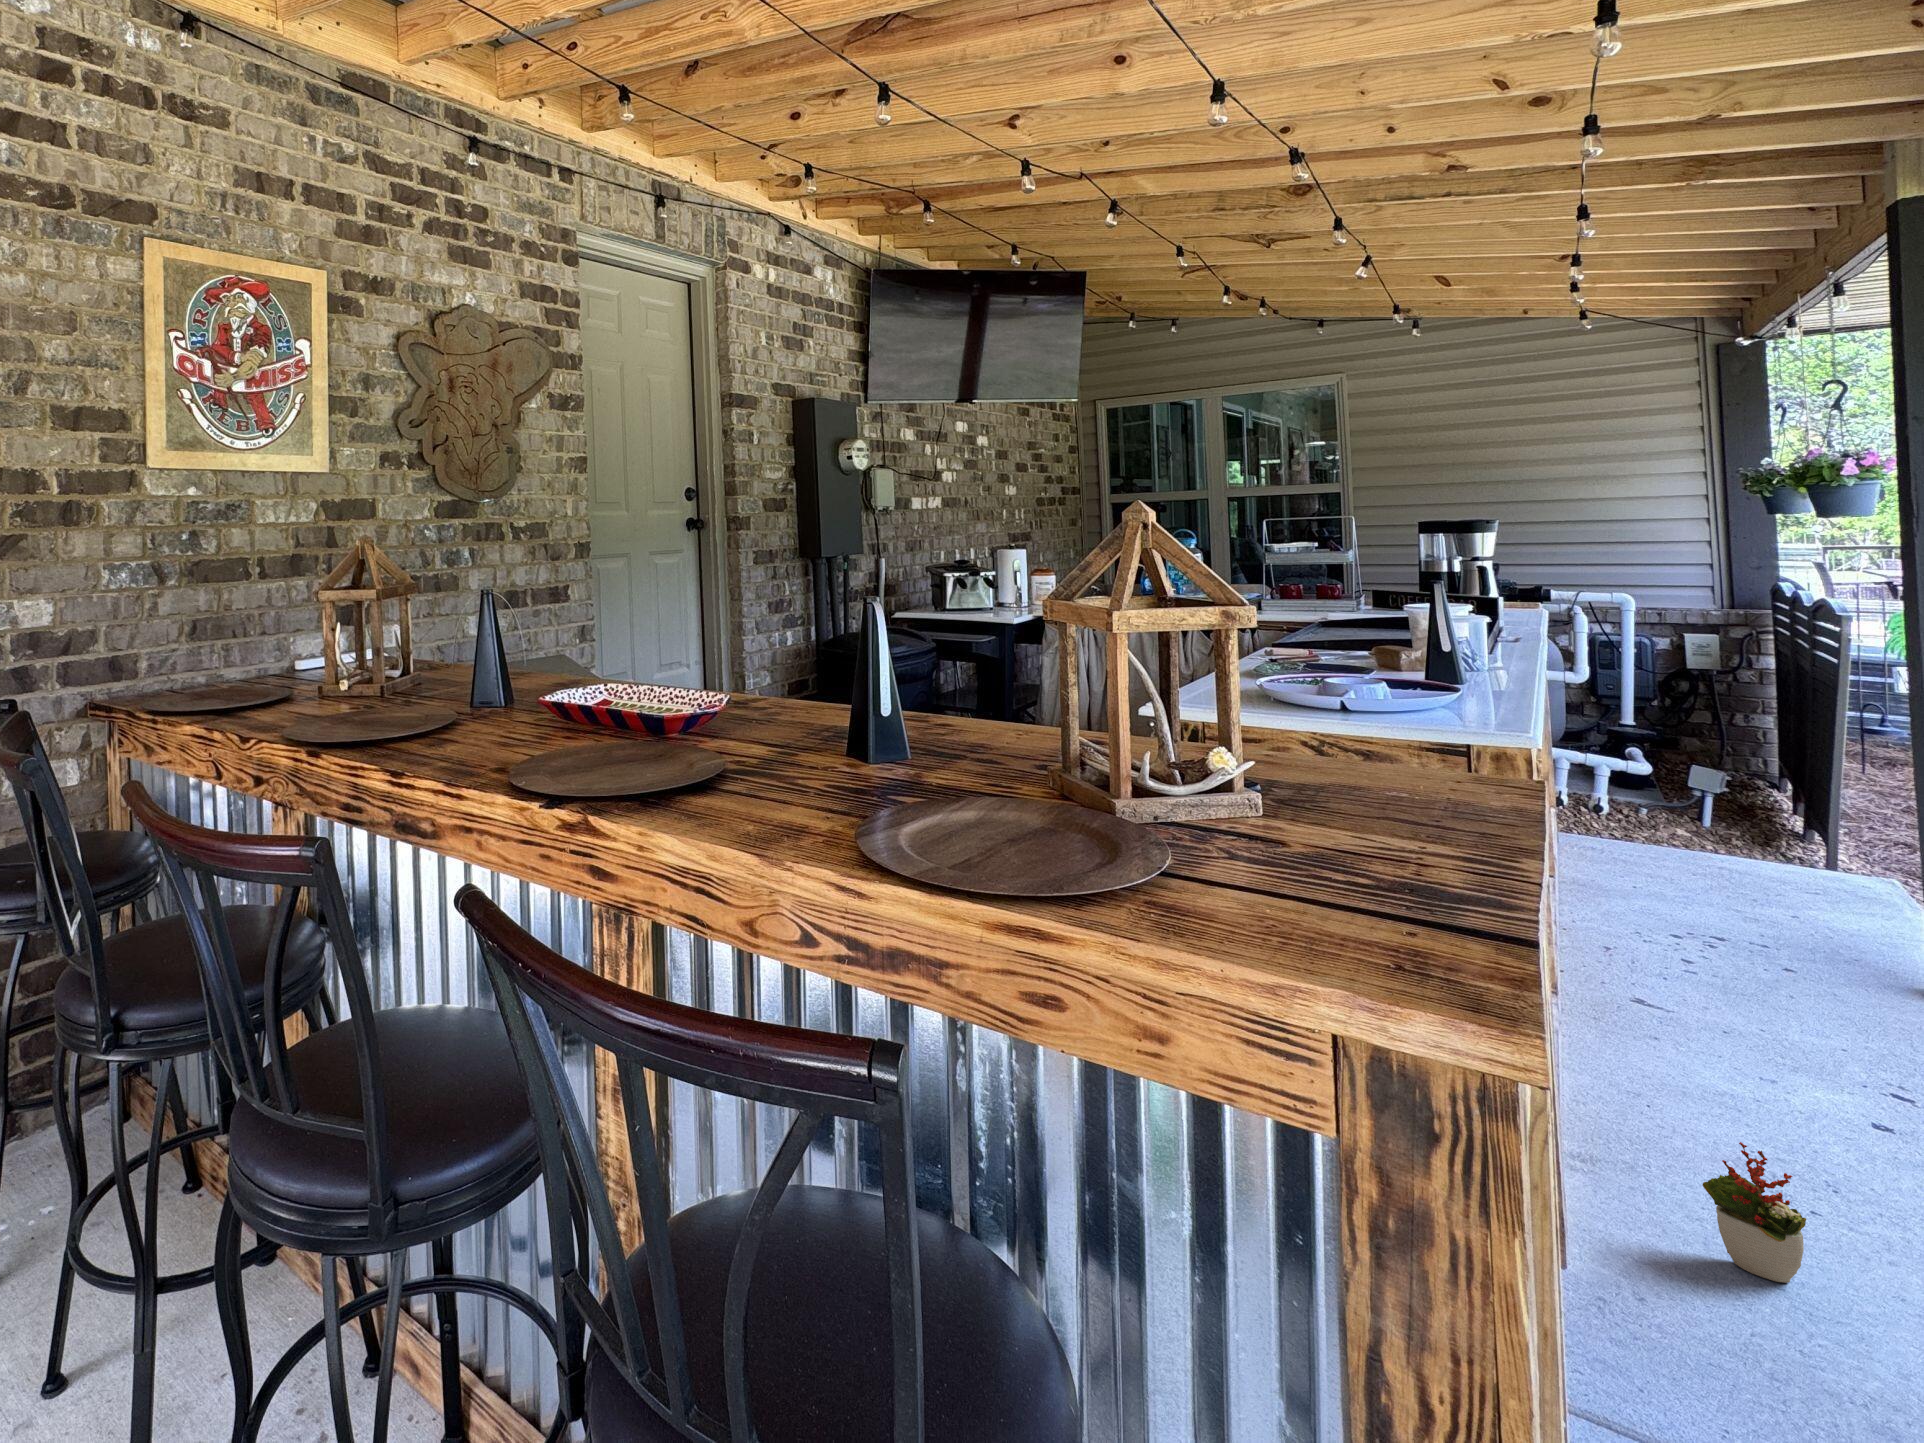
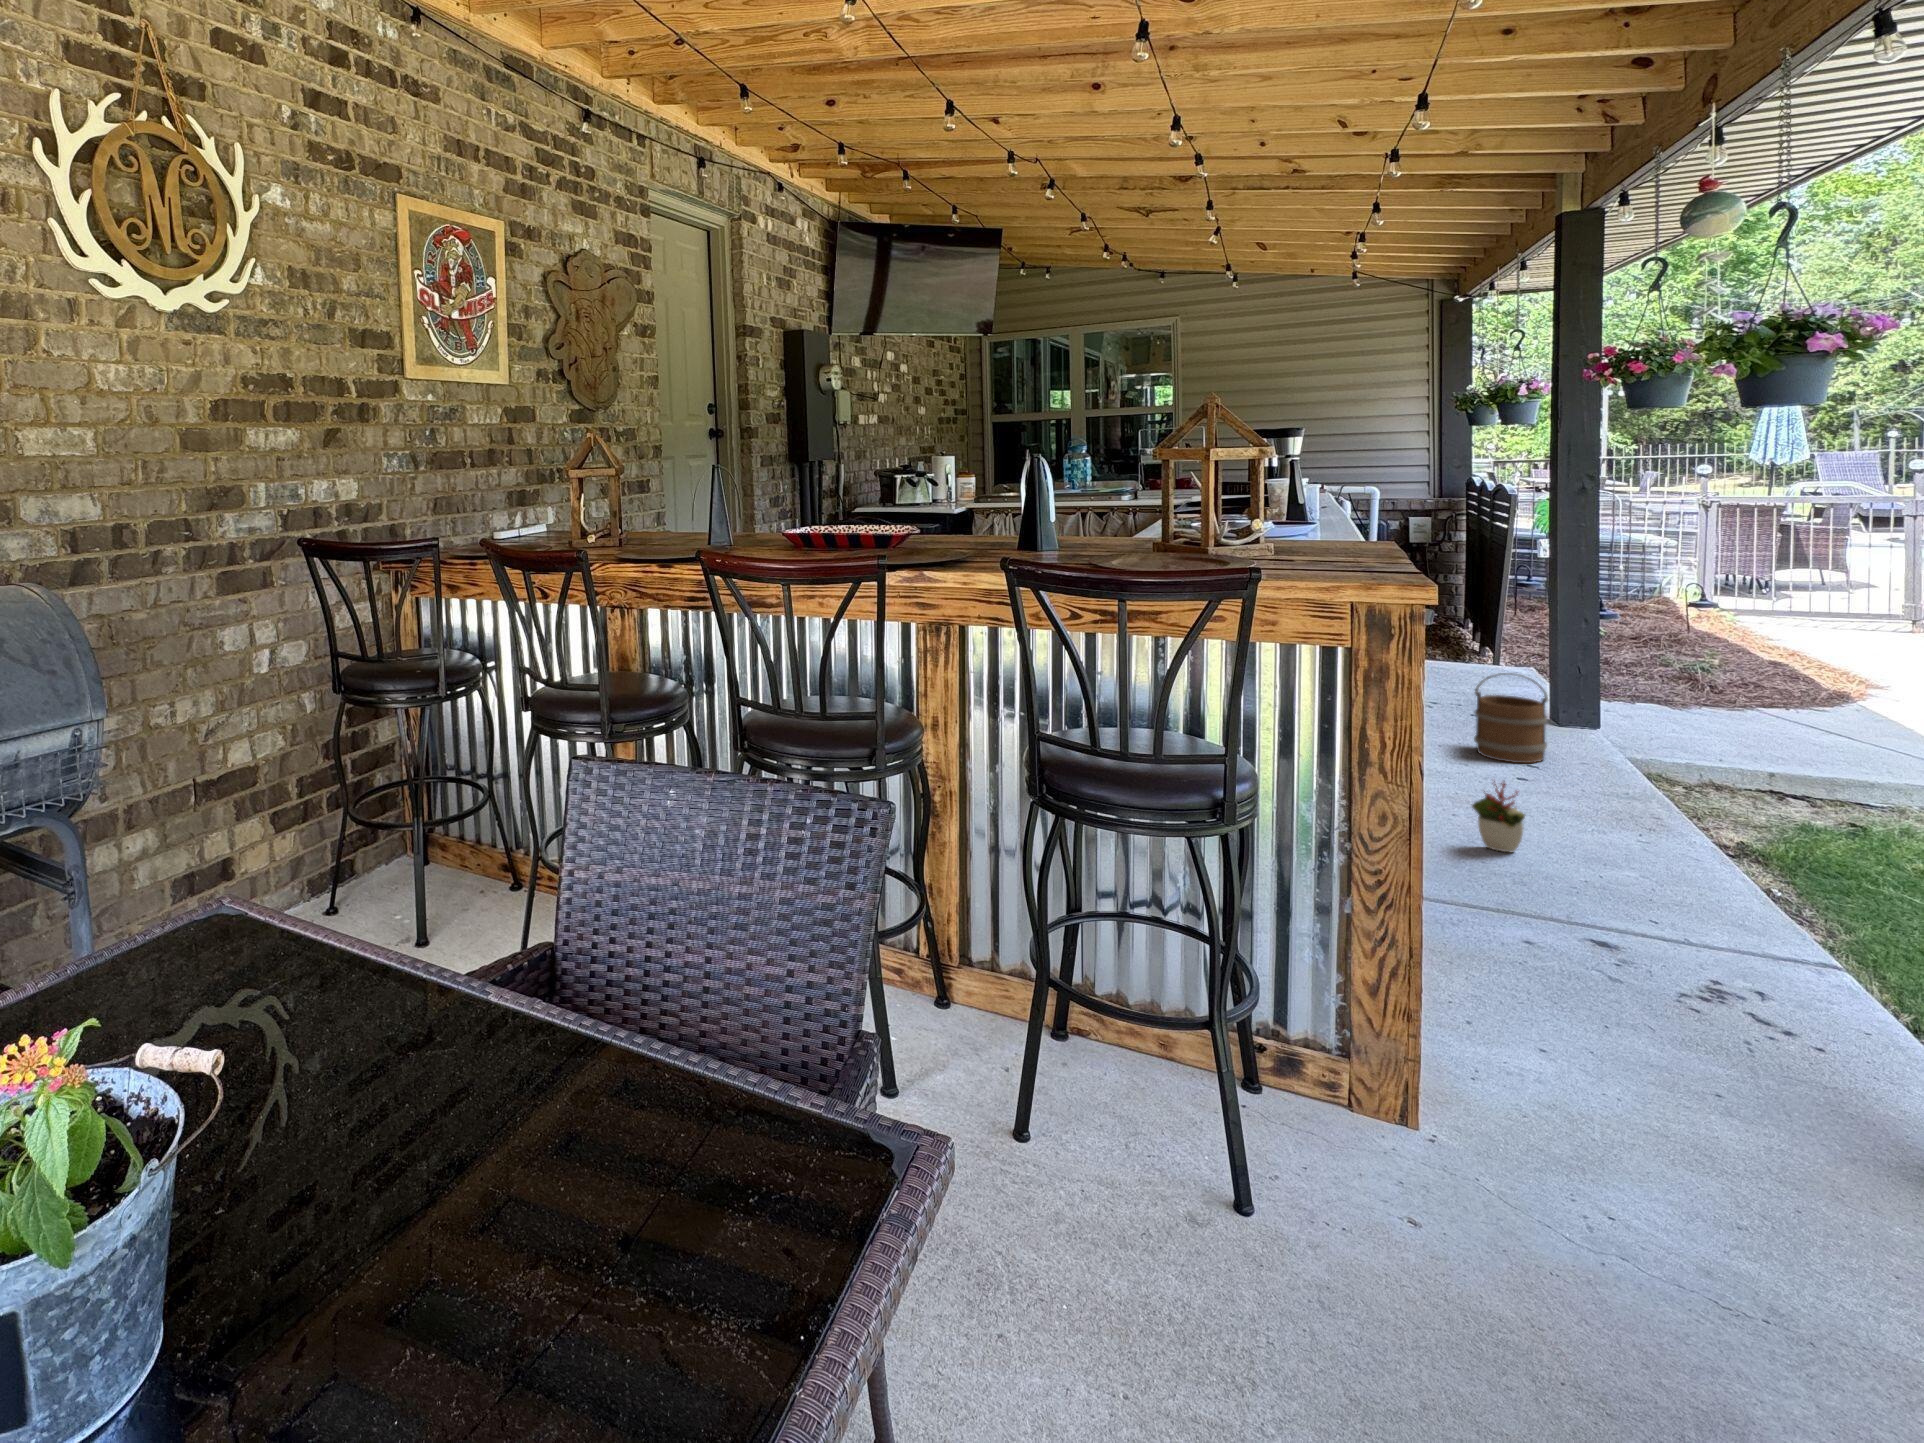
bucket: none [1739,912,1872,1069] -> present [1474,673,1548,763]

